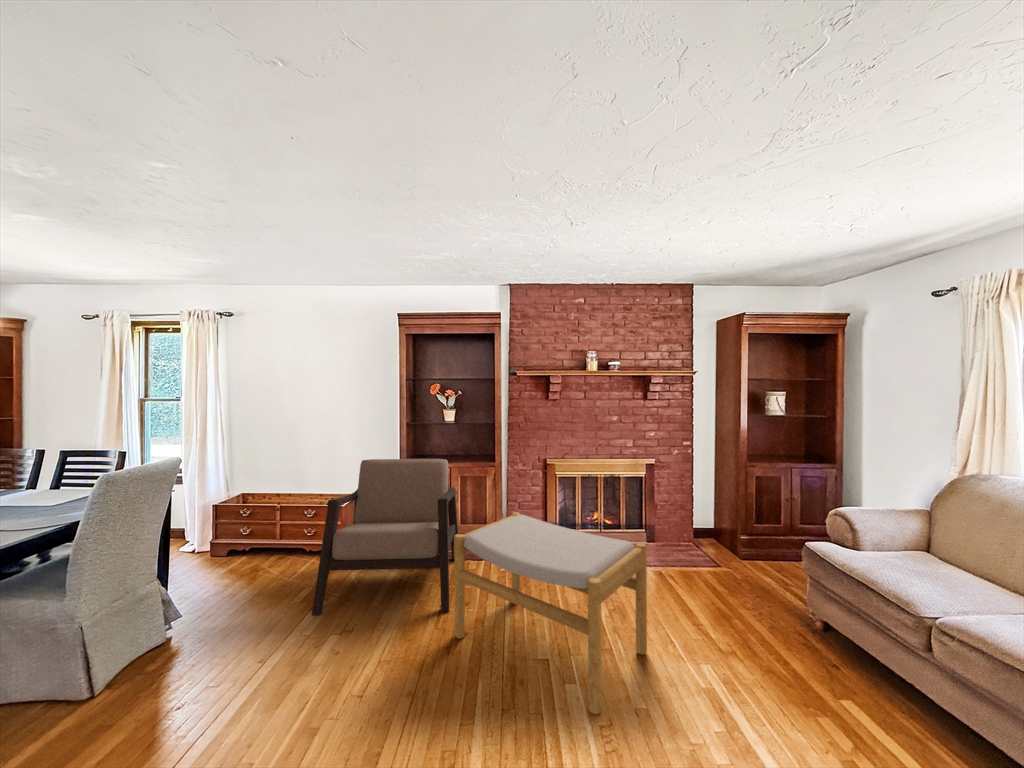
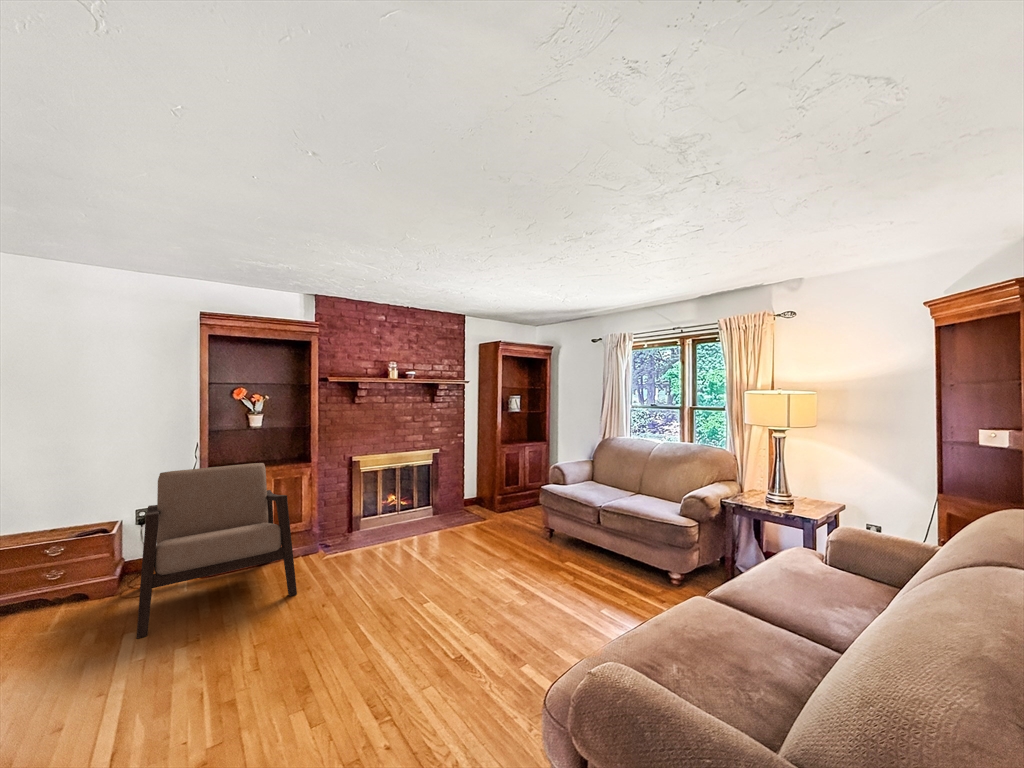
footstool: present [454,512,647,714] -> none [317,498,465,610]

